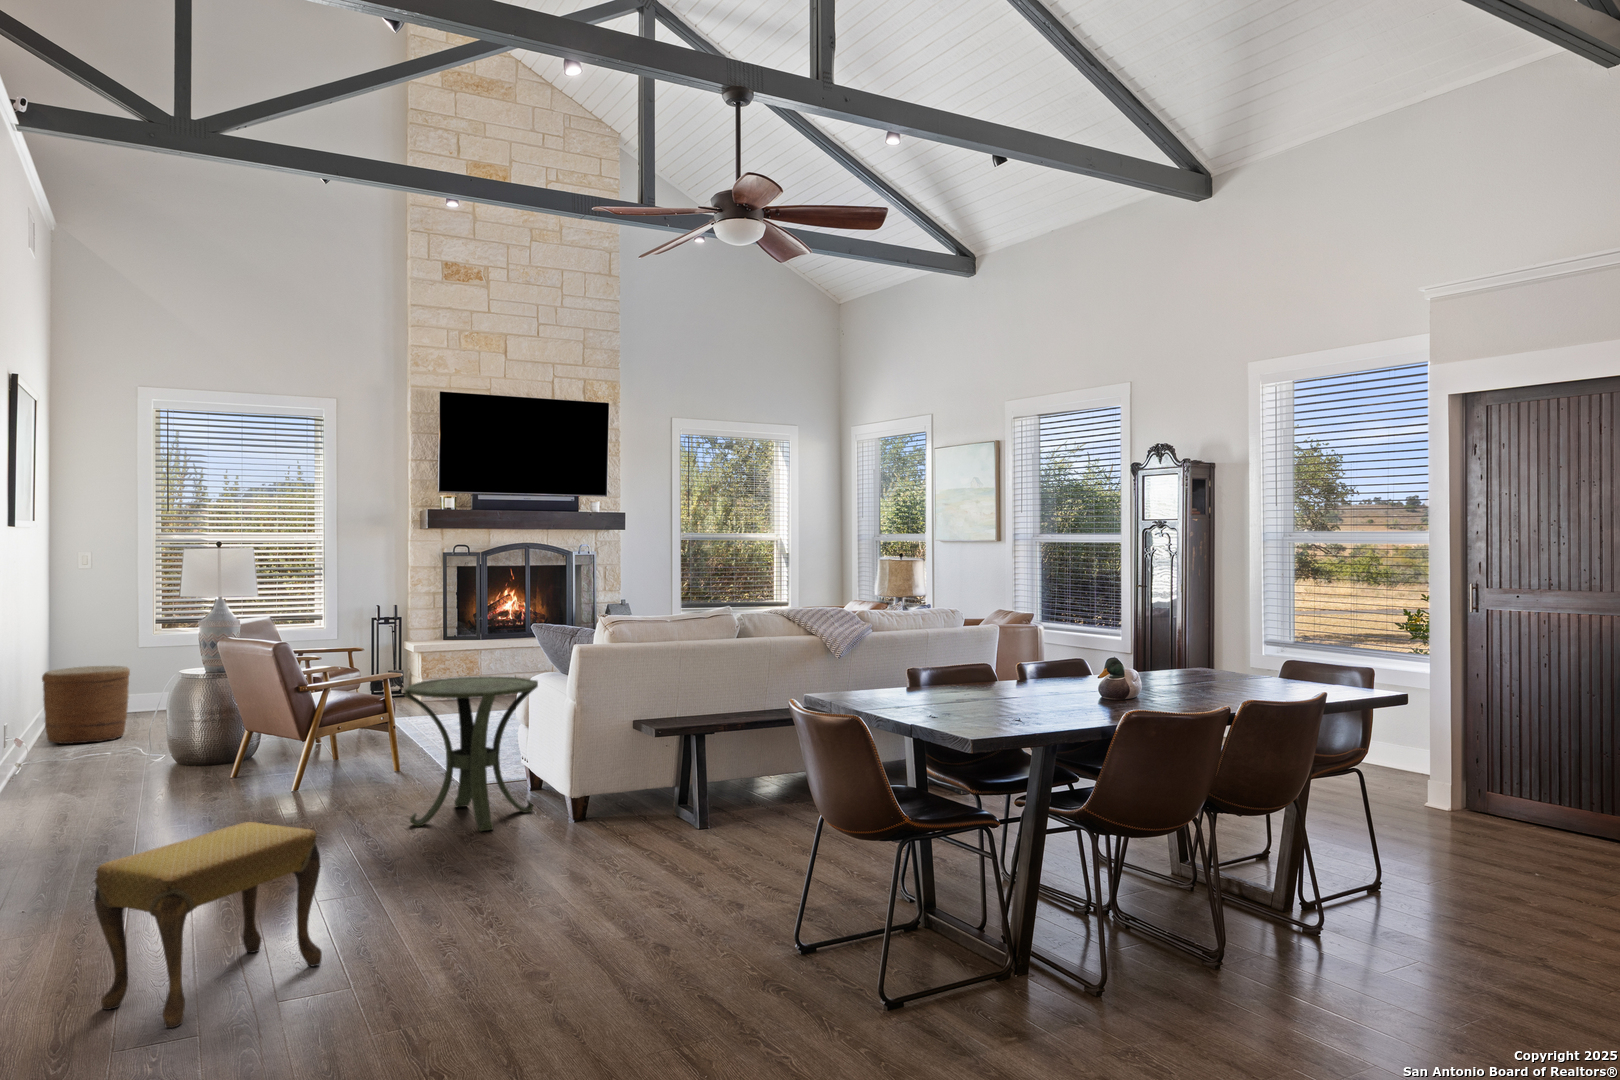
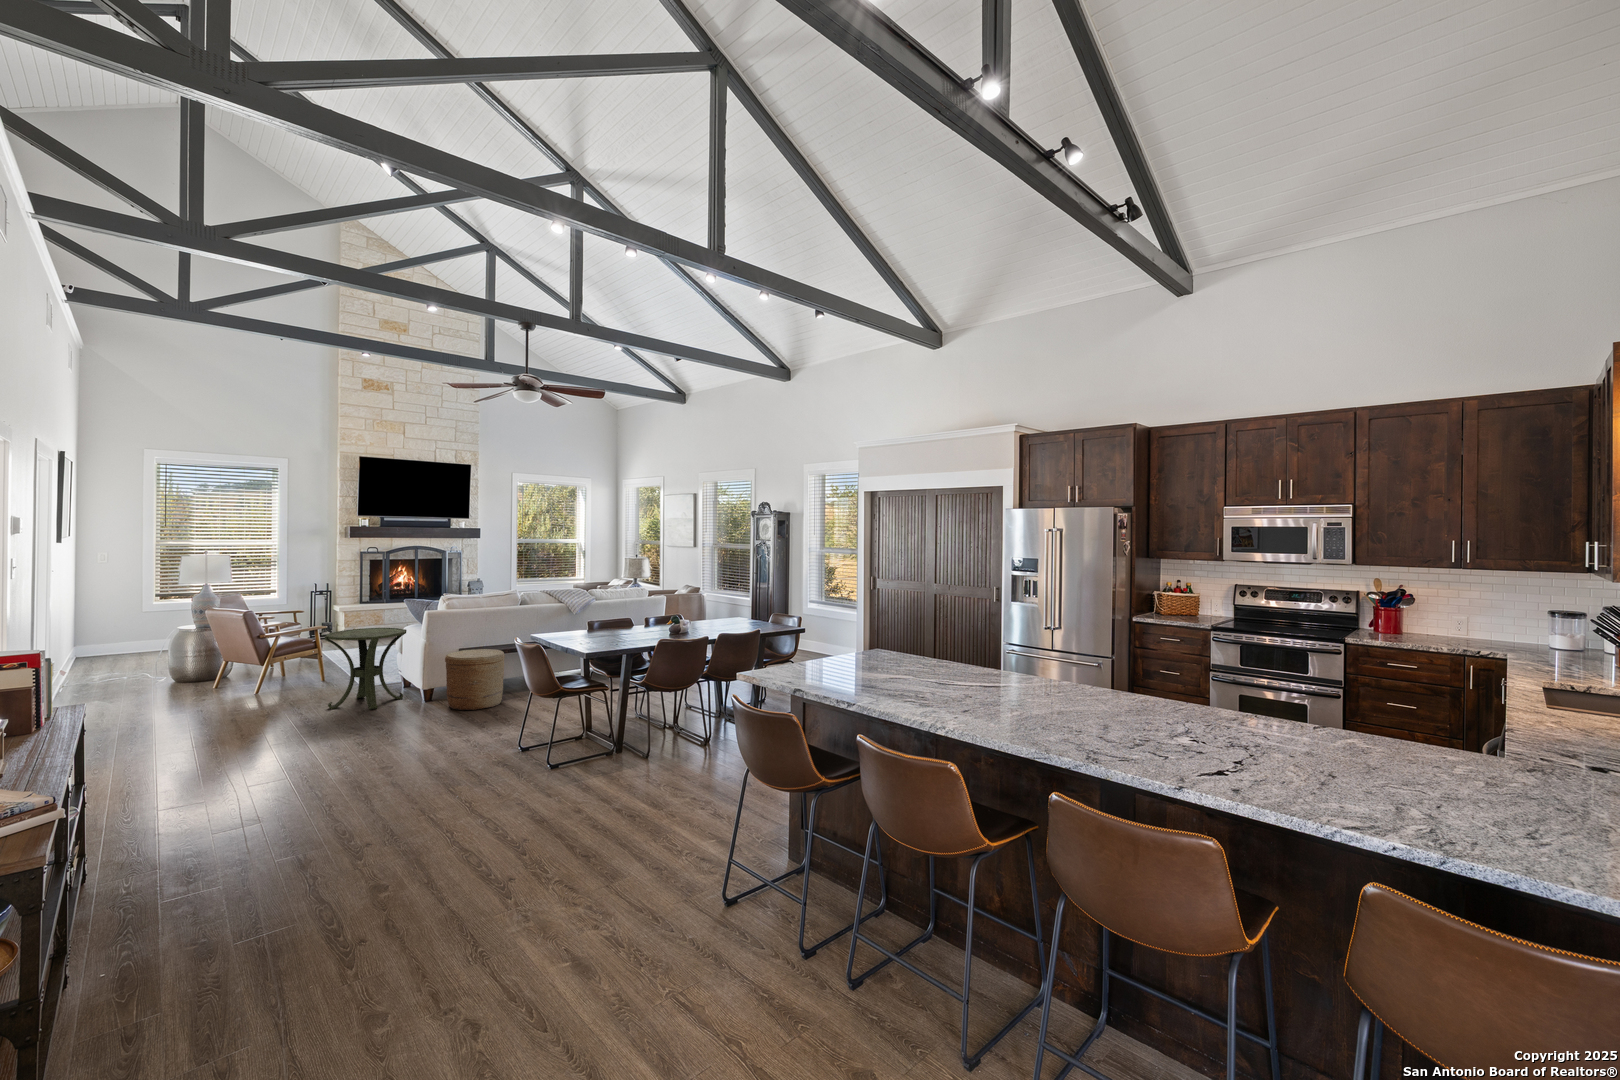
woven basket: present [42,666,130,744] -> present [445,649,505,710]
footstool: present [94,822,322,1028] -> none [140,706,271,803]

